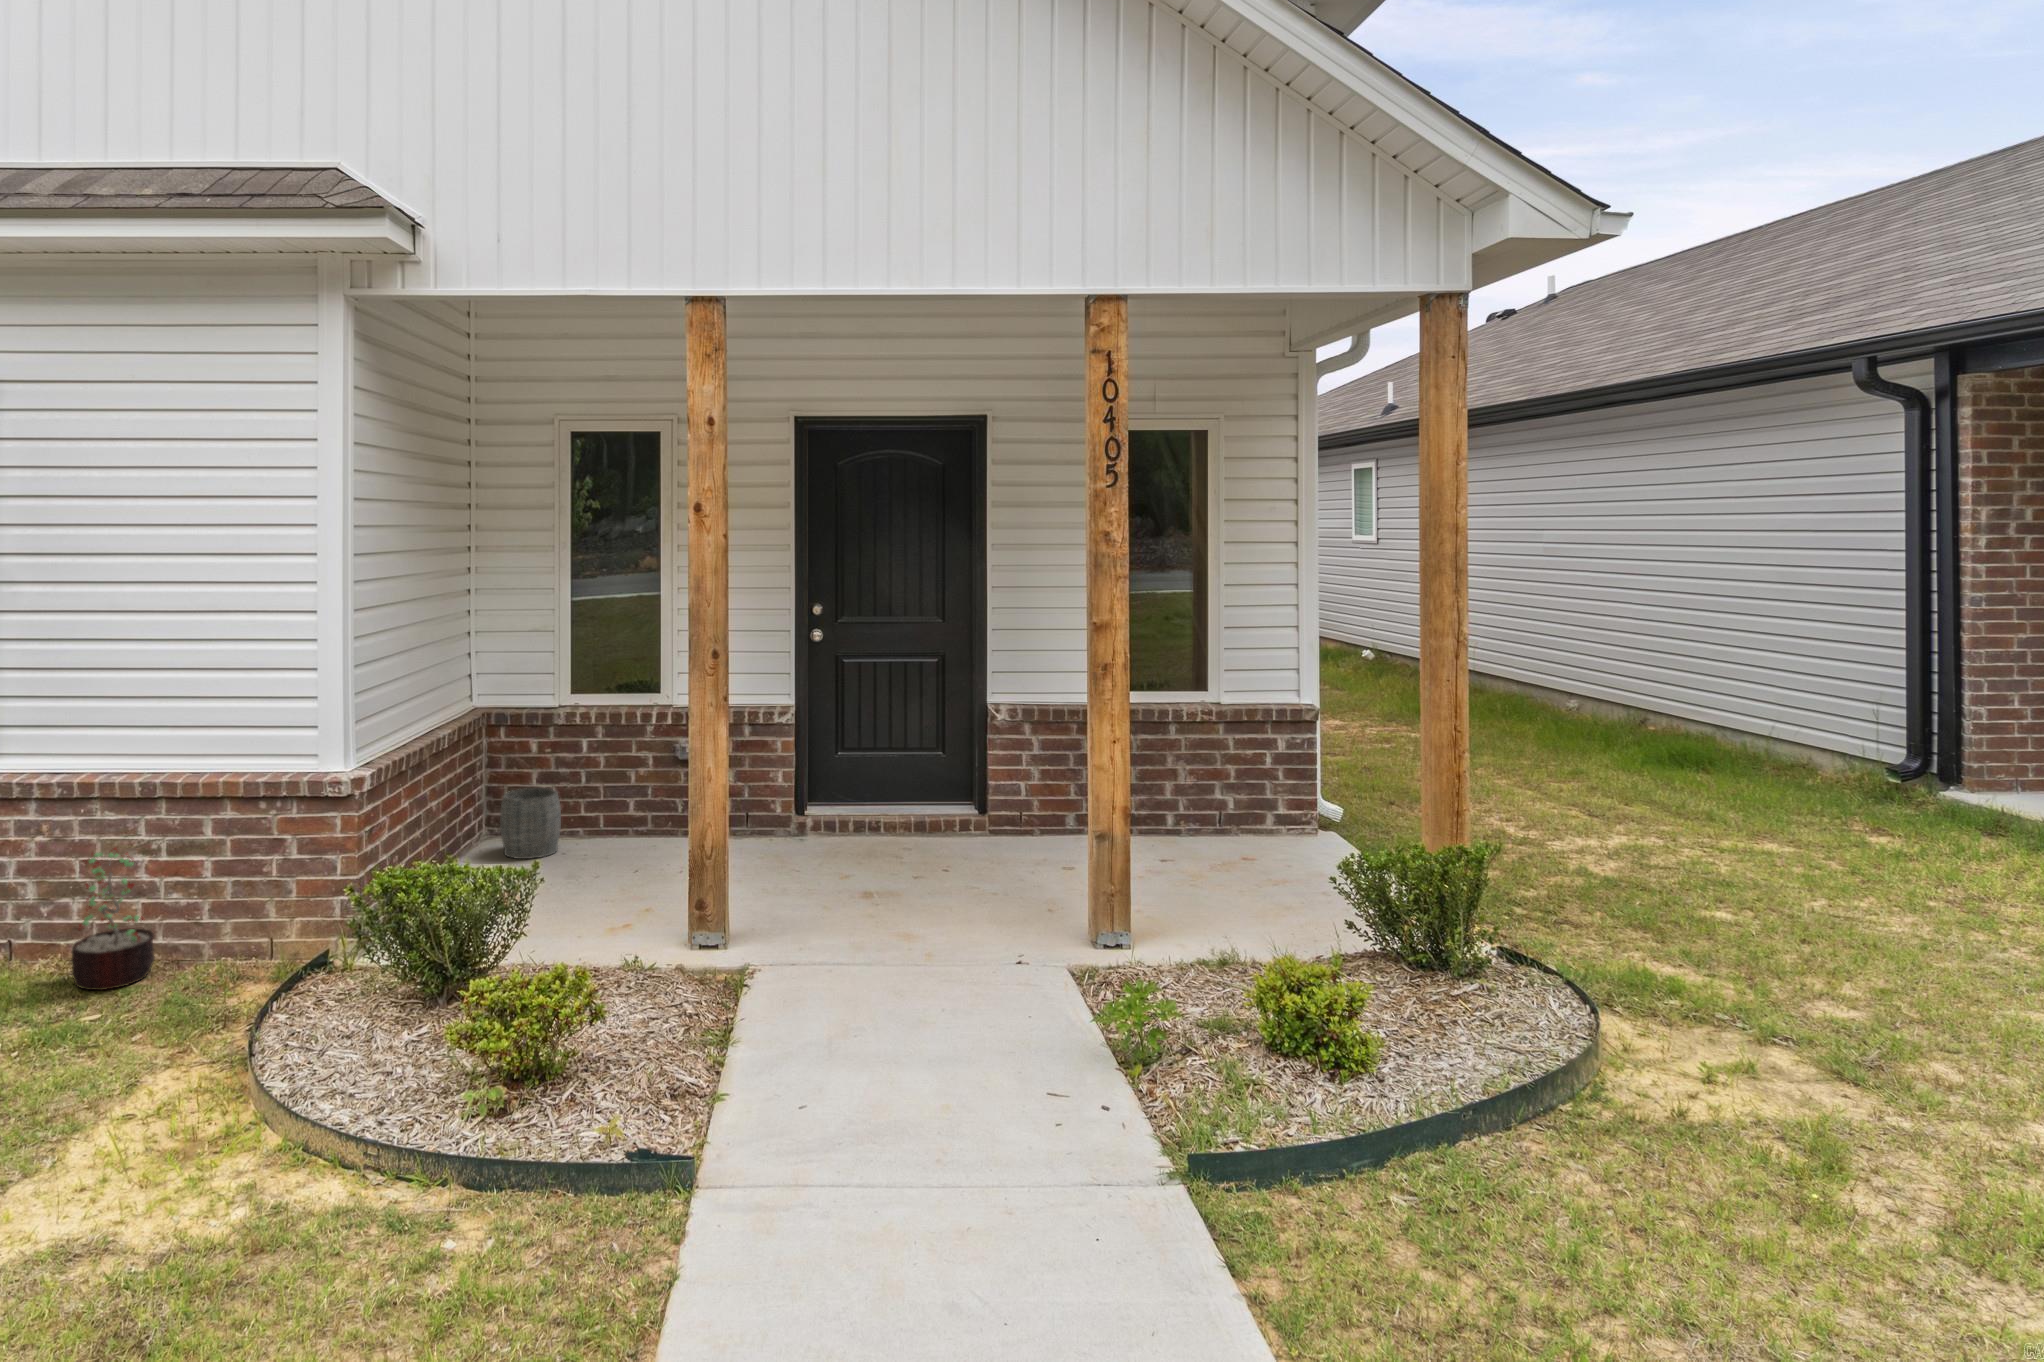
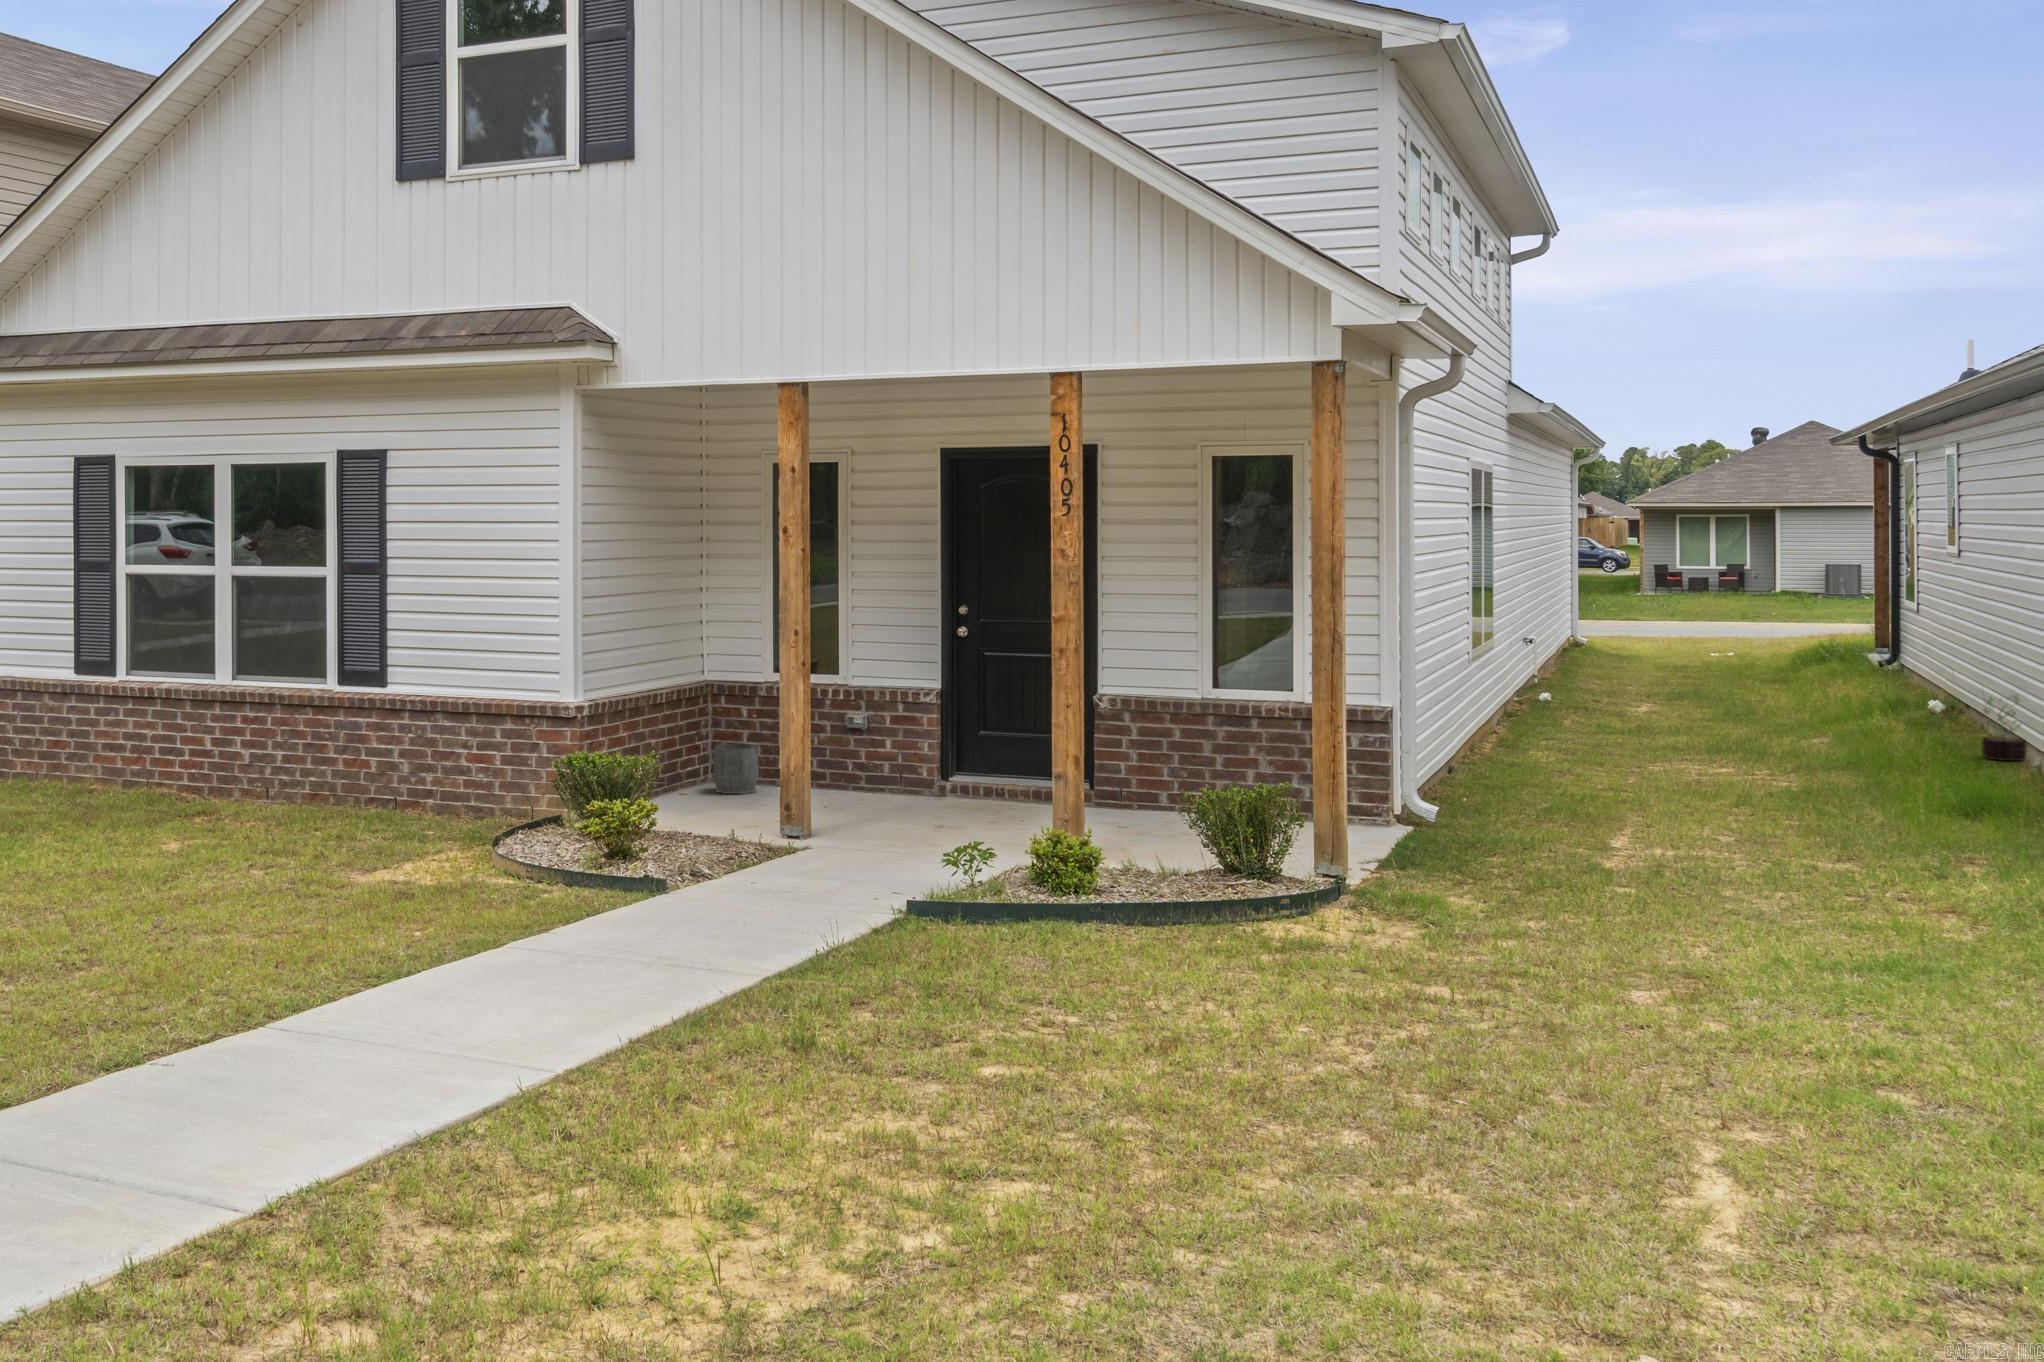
decorative plant: present [71,851,155,990] -> present [1982,696,2027,761]

